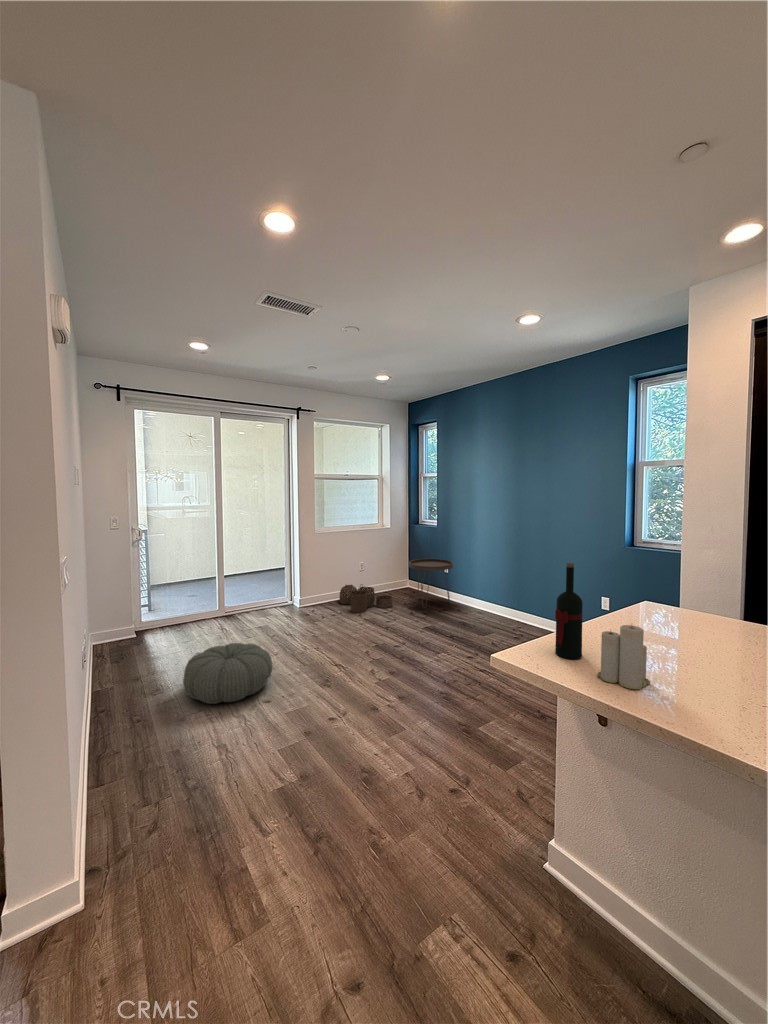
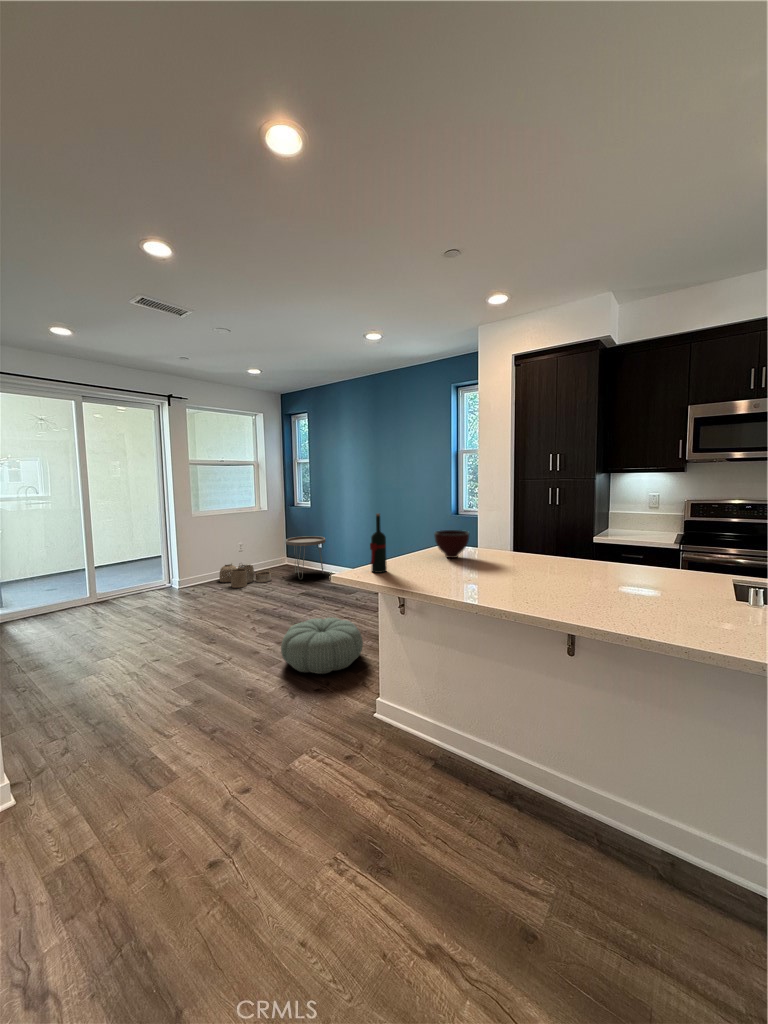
bowl: none [650,586,719,636] -> present [434,530,469,558]
candle: present [597,625,650,689] -> none [391,542,418,581]
pouf: present [183,643,272,704] -> present [281,618,363,674]

